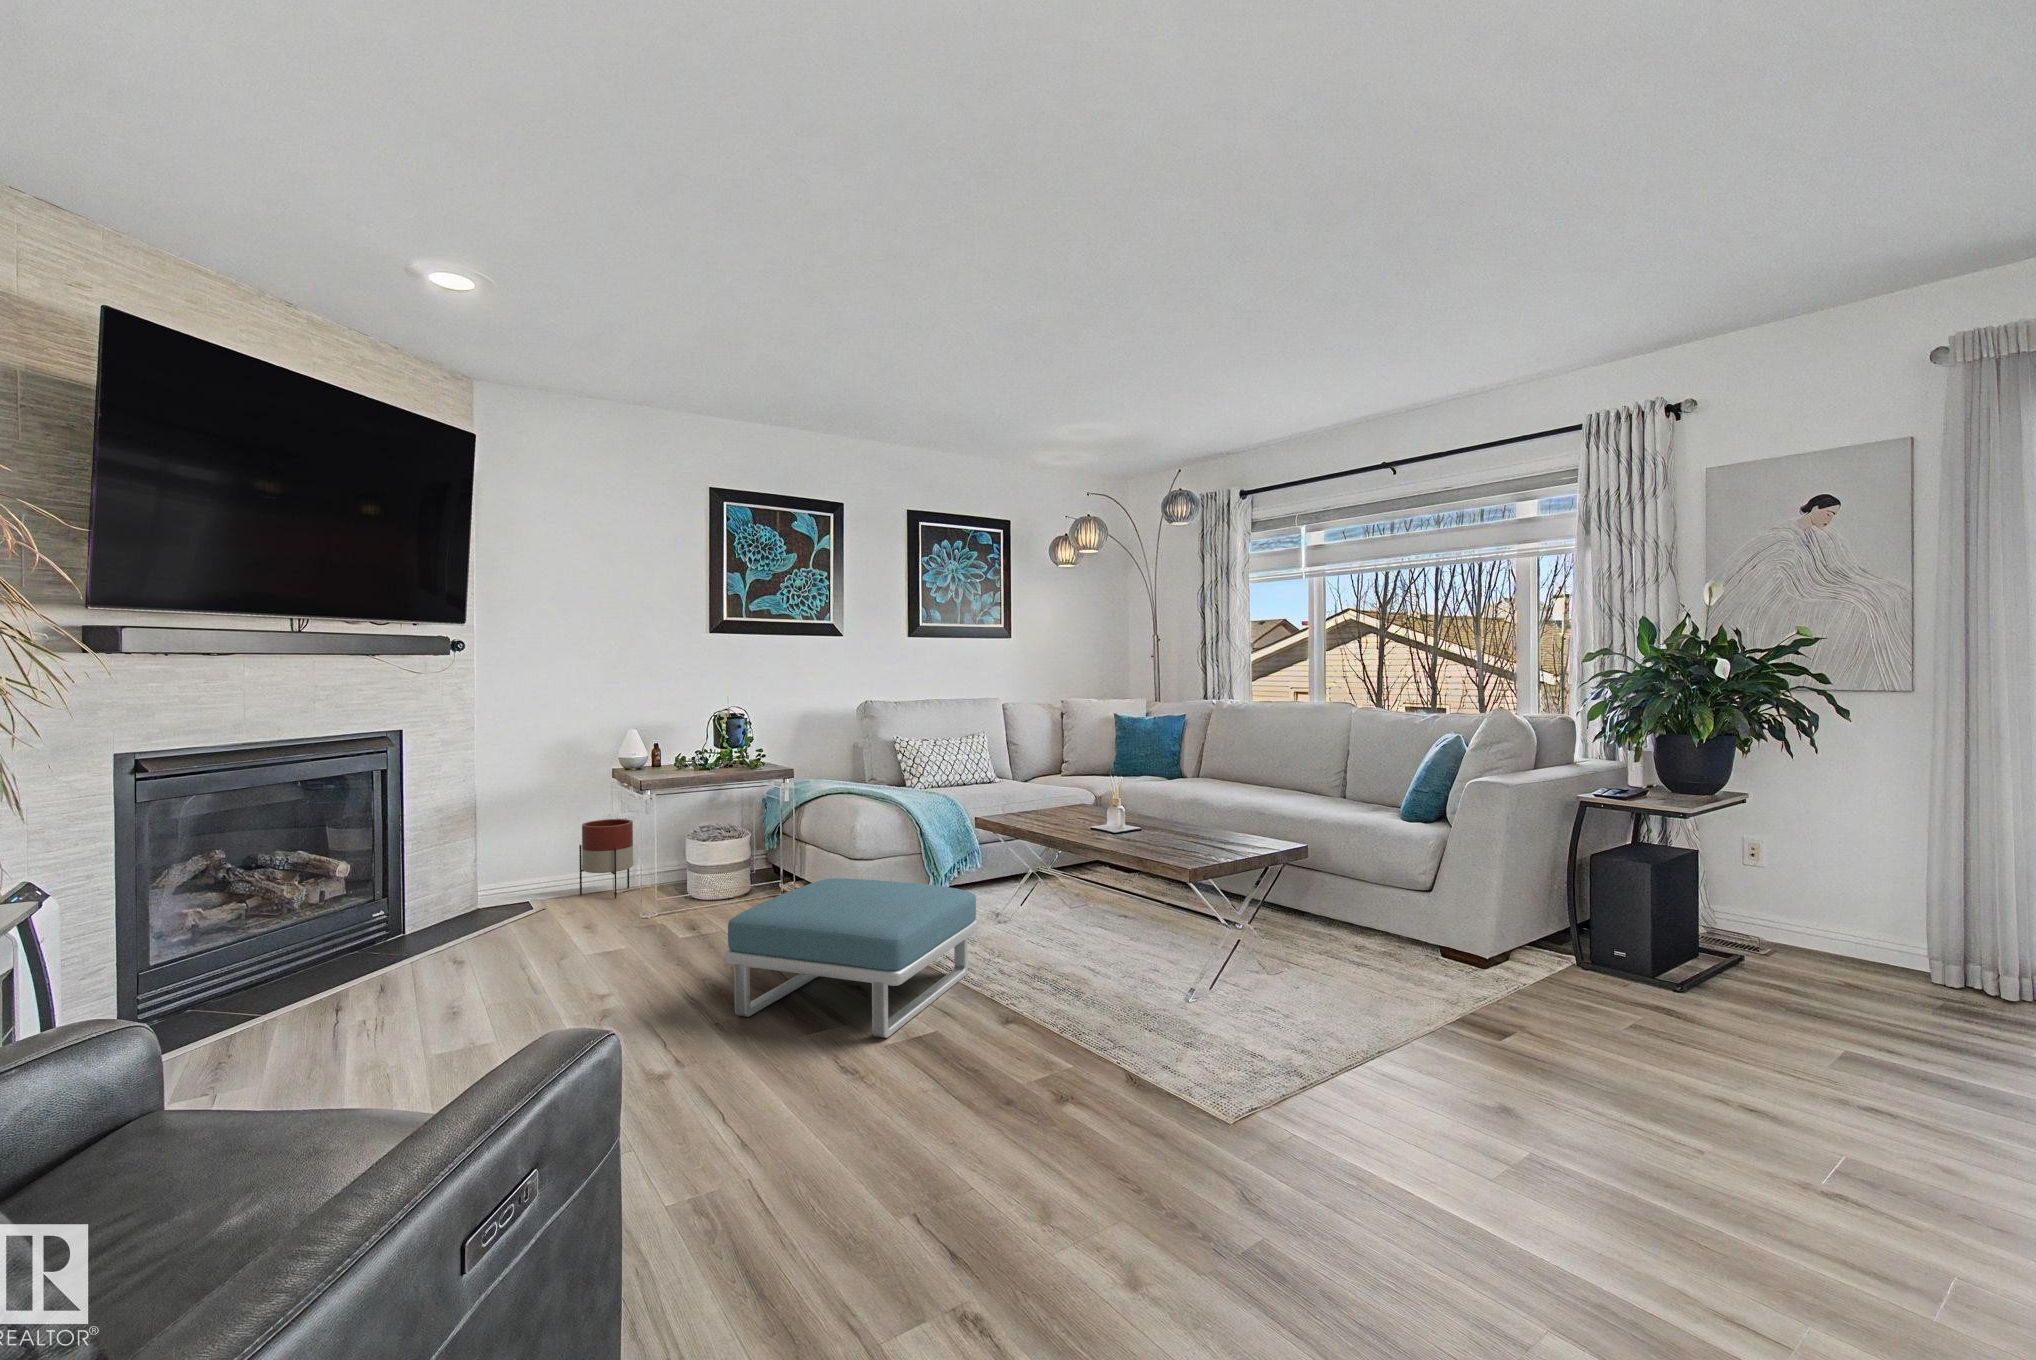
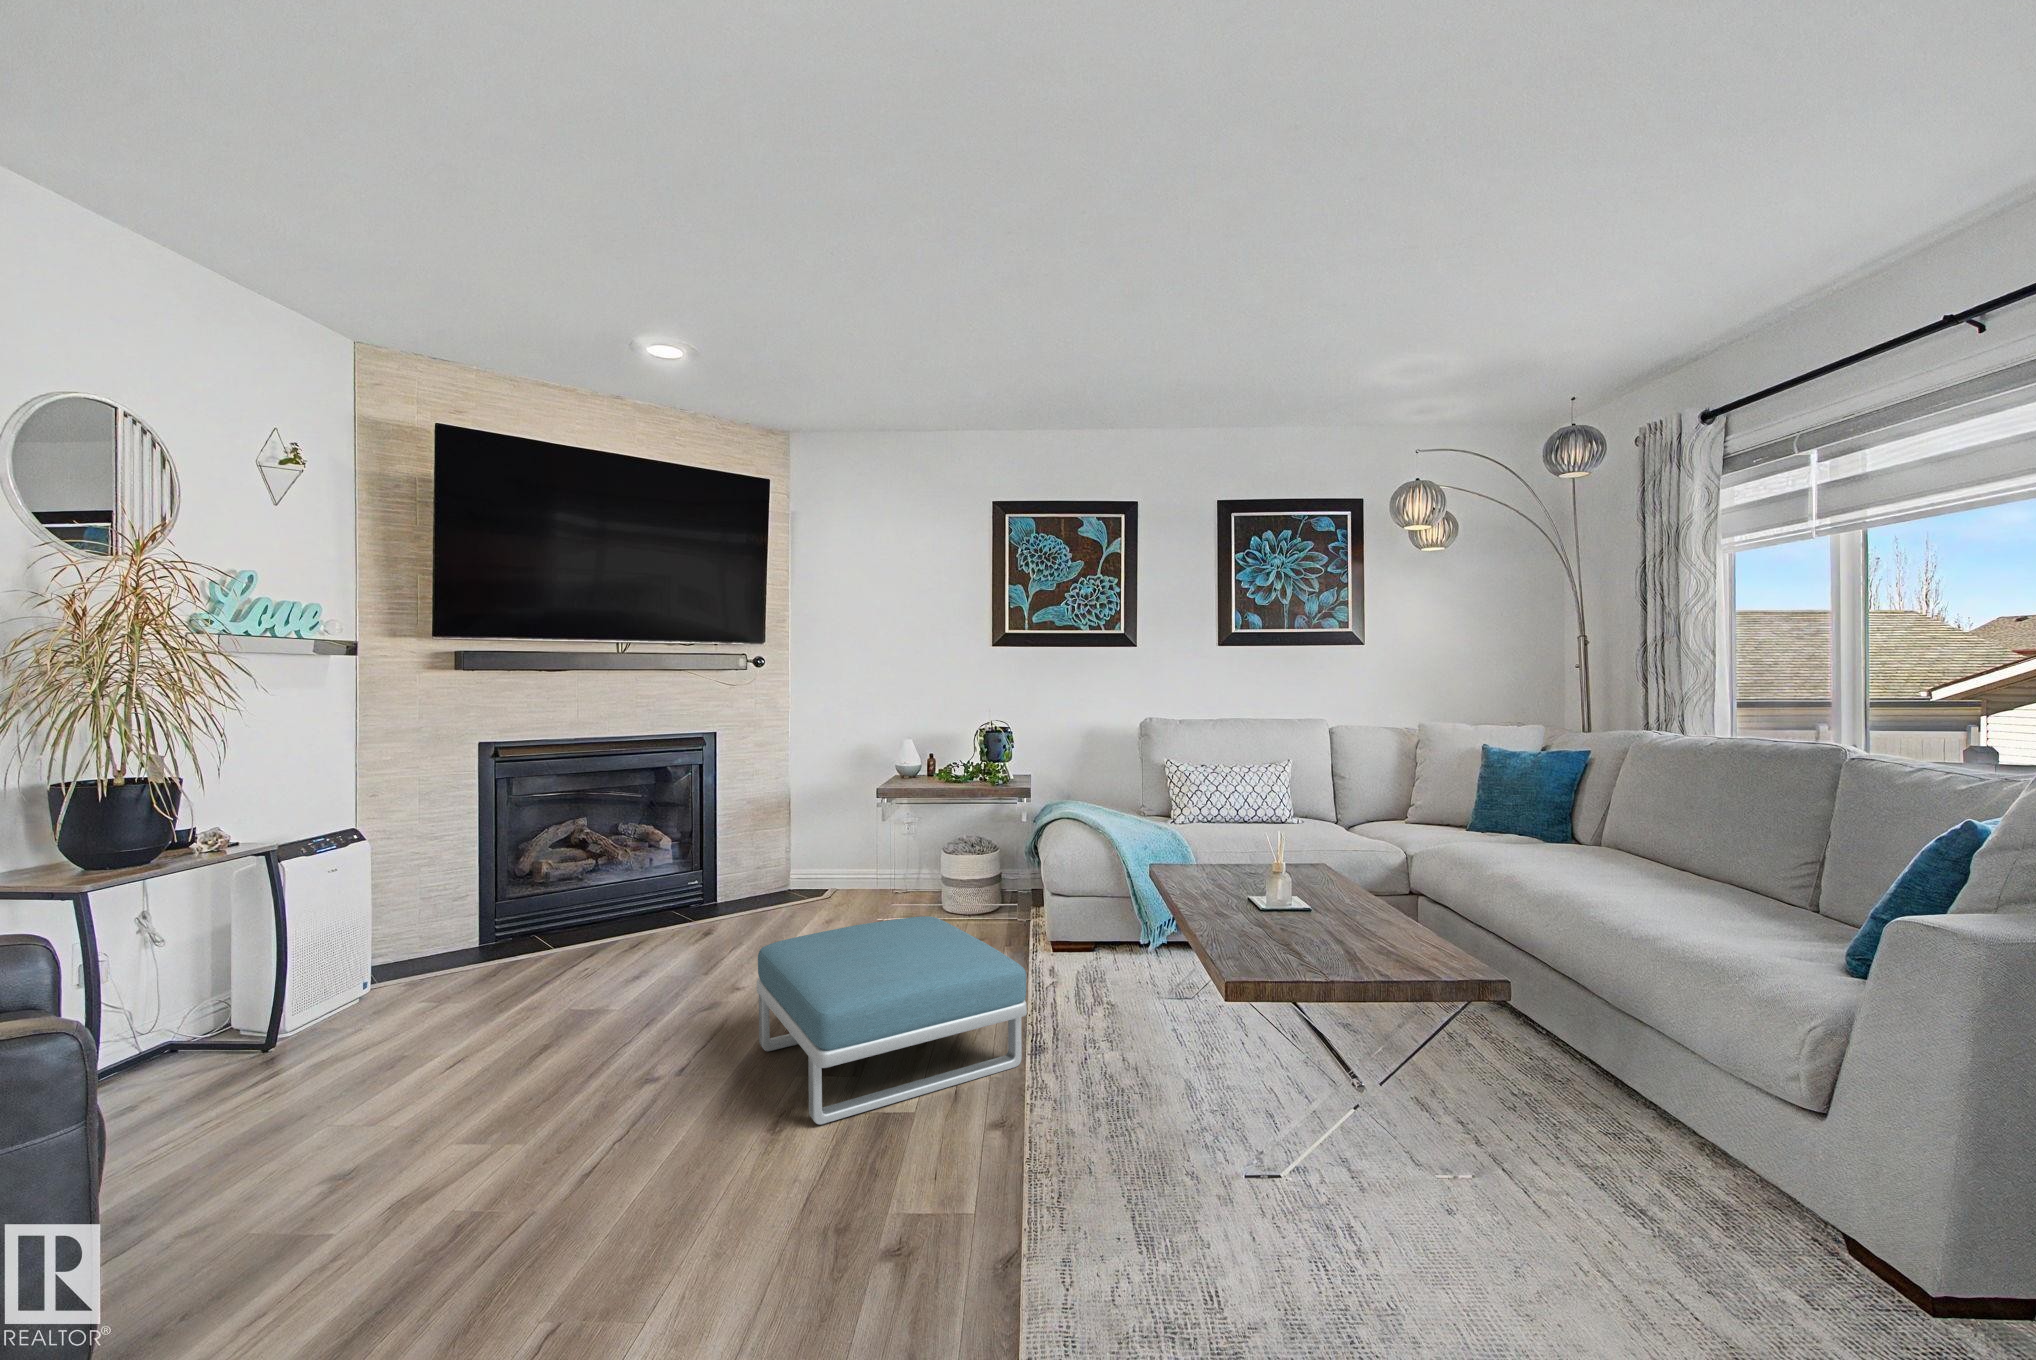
planter: present [579,819,633,899] -> none [867,818,912,892]

